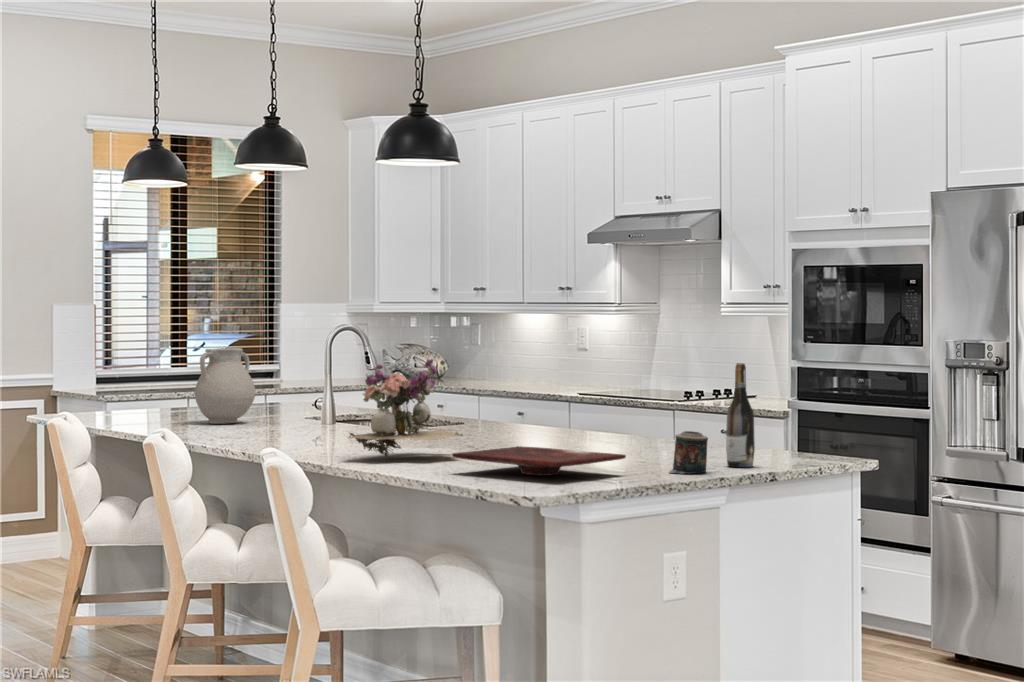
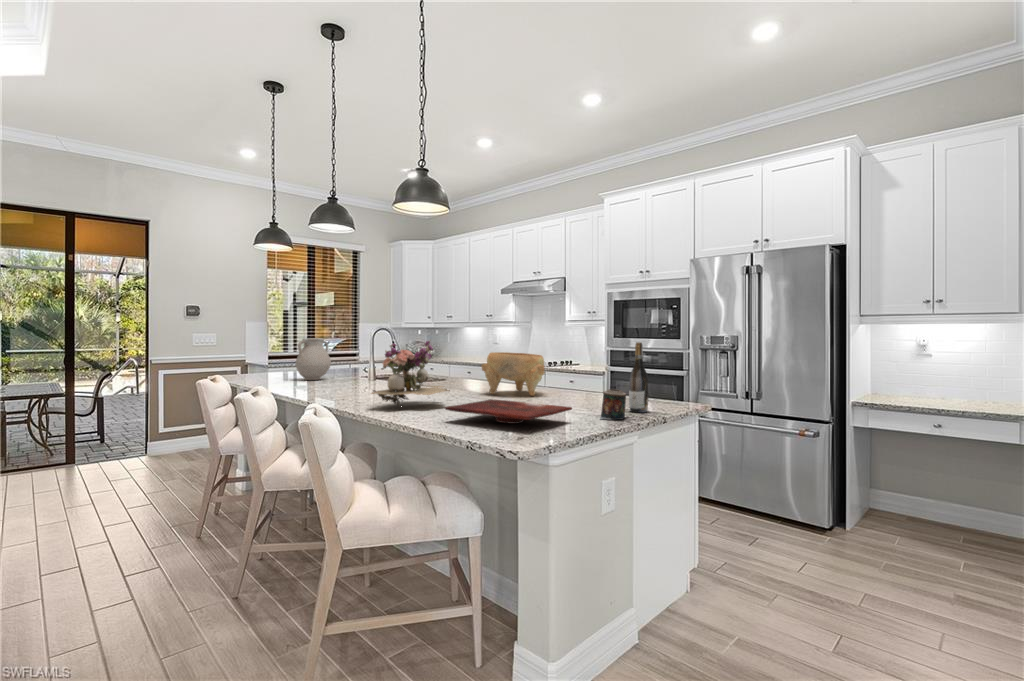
decorative bowl: none [518,375,623,448] -> present [482,352,545,396]

